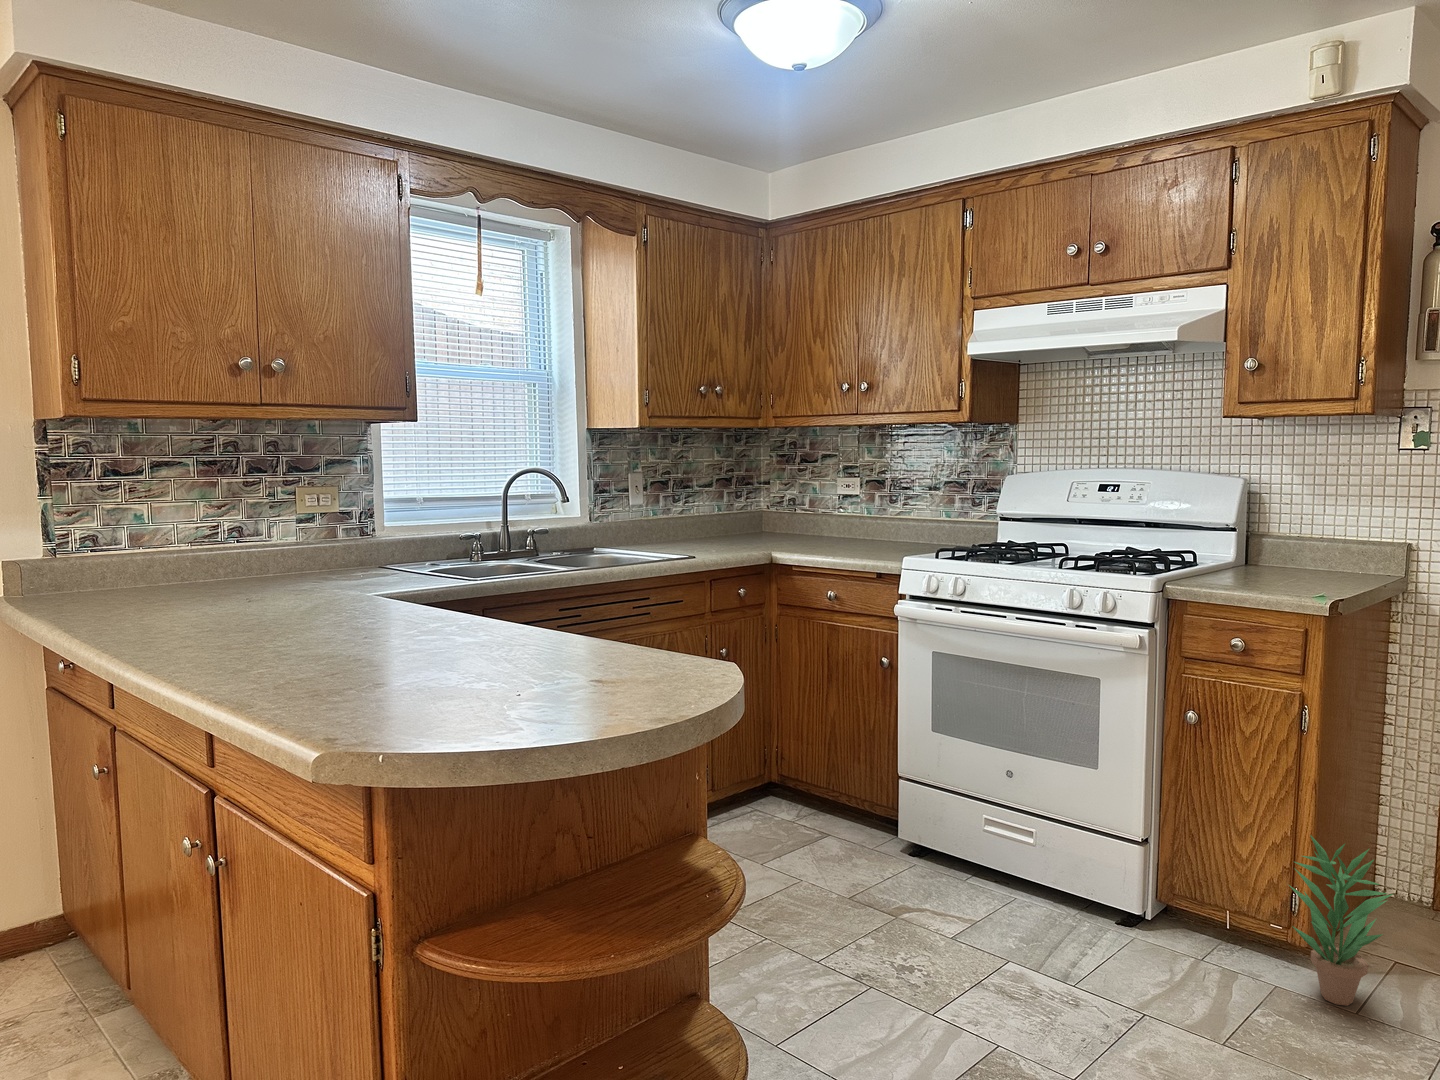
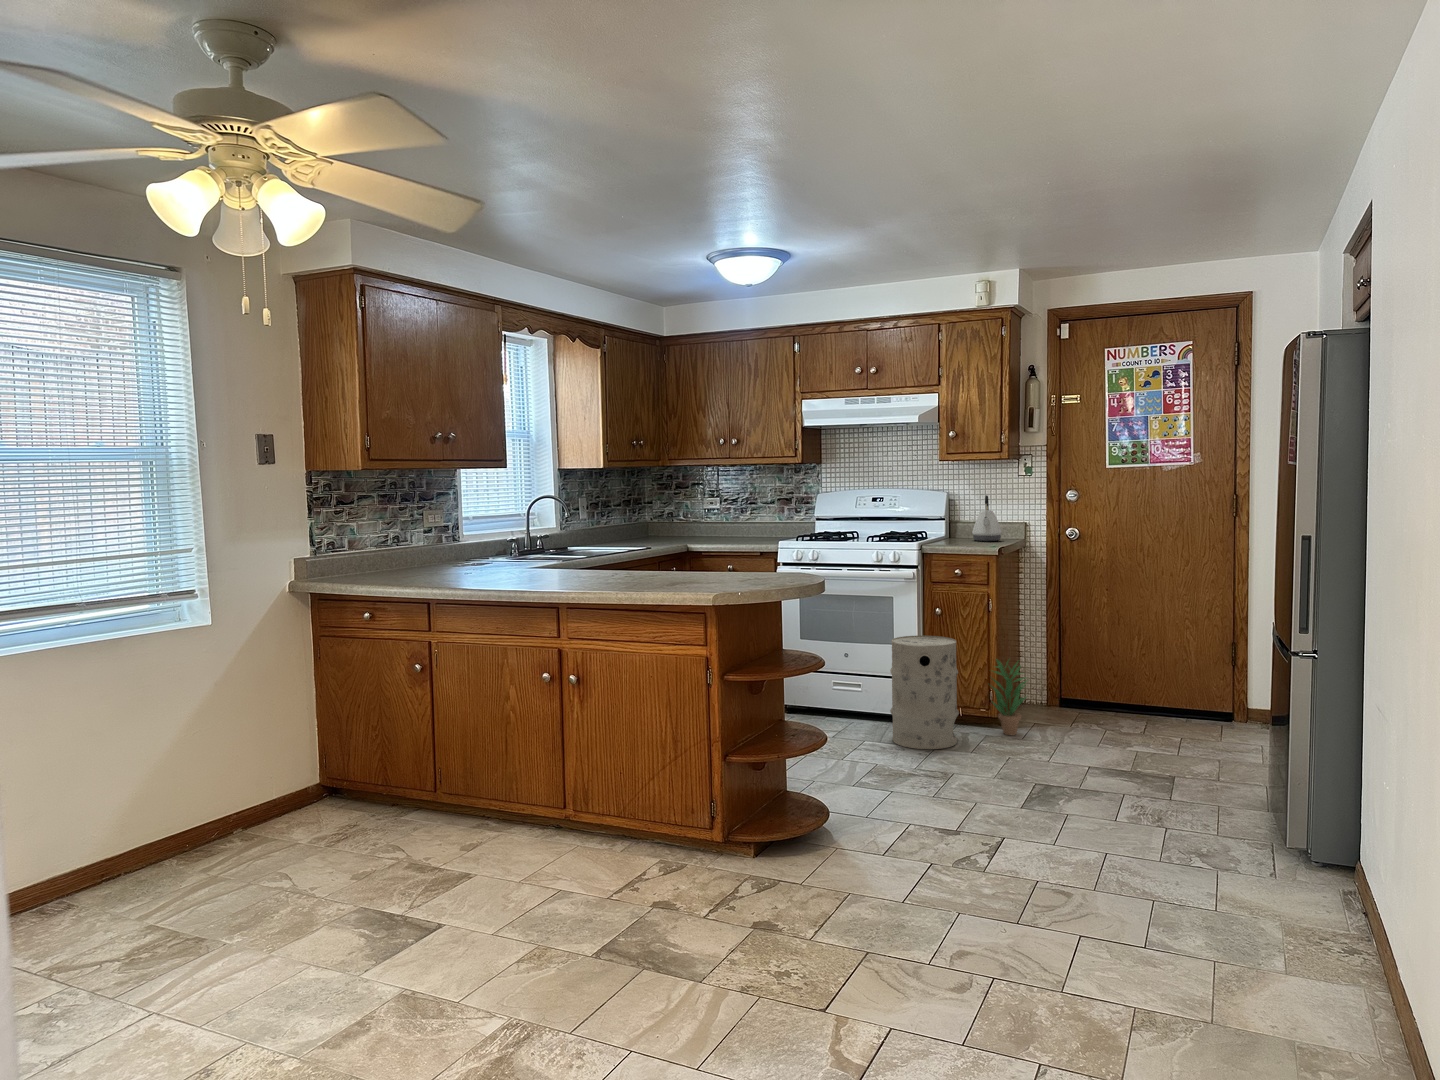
kettle: none [1287,486,1353,578] -> present [972,495,1002,541]
trash can: none [1062,764,1213,1023] -> present [890,635,959,749]

